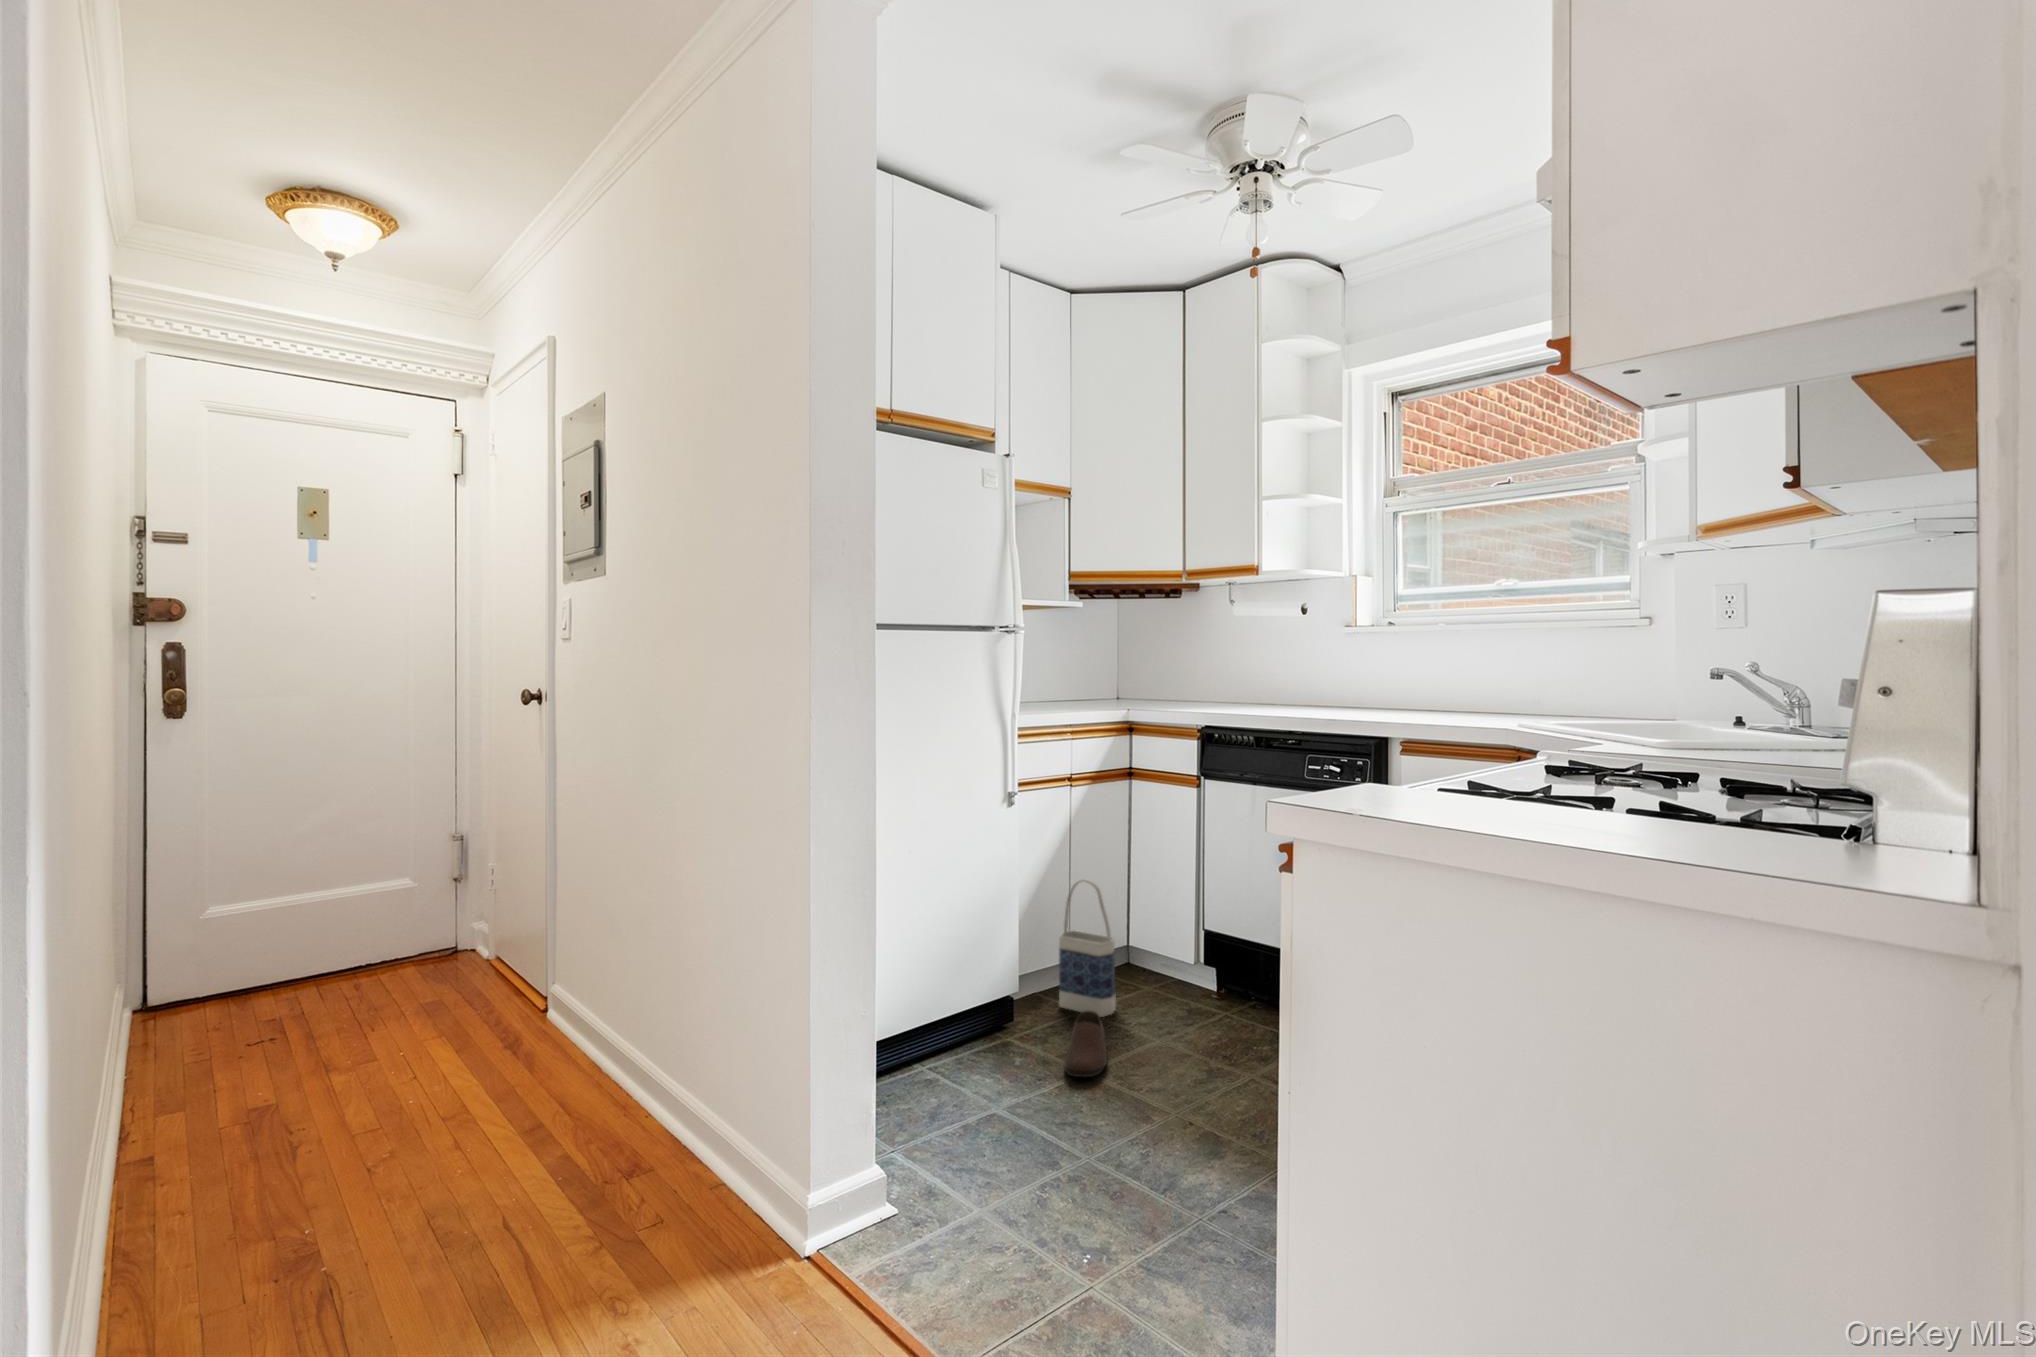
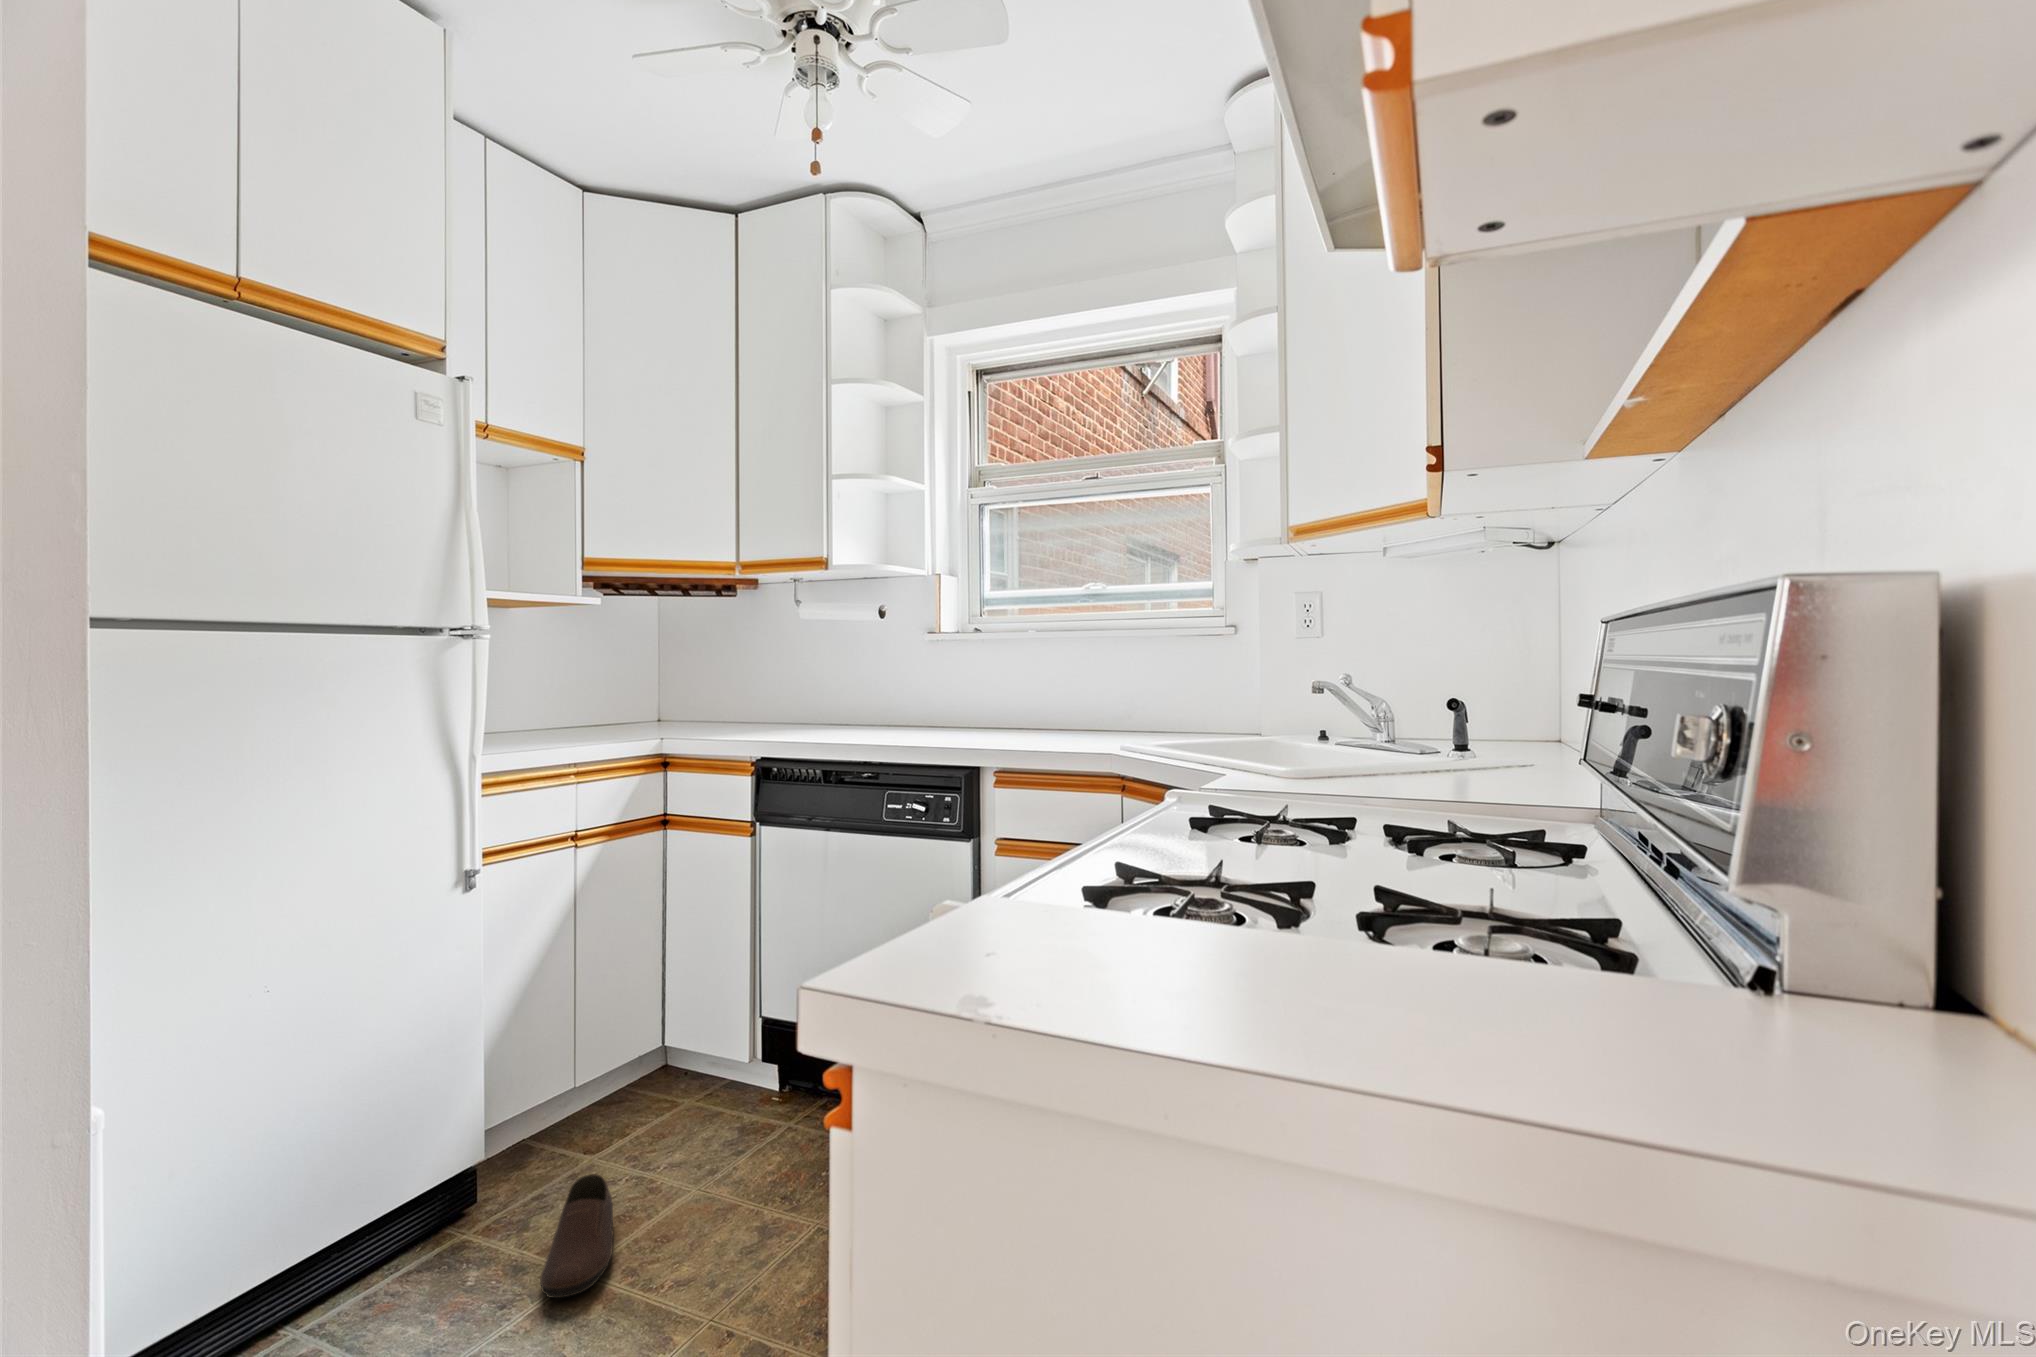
bag: present [1059,880,1116,1017] -> none [553,977,638,1167]

